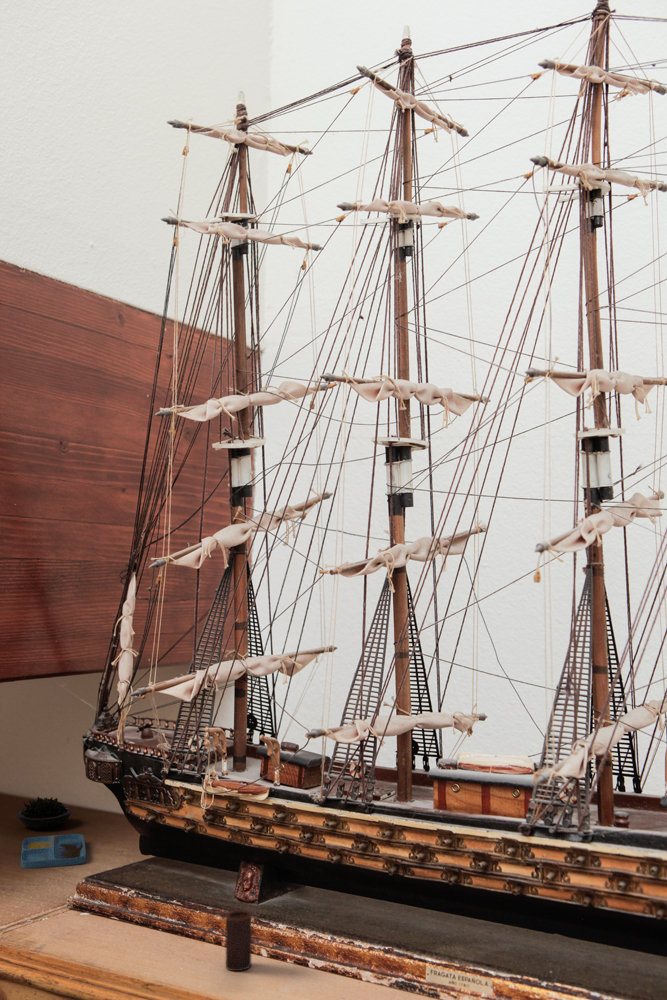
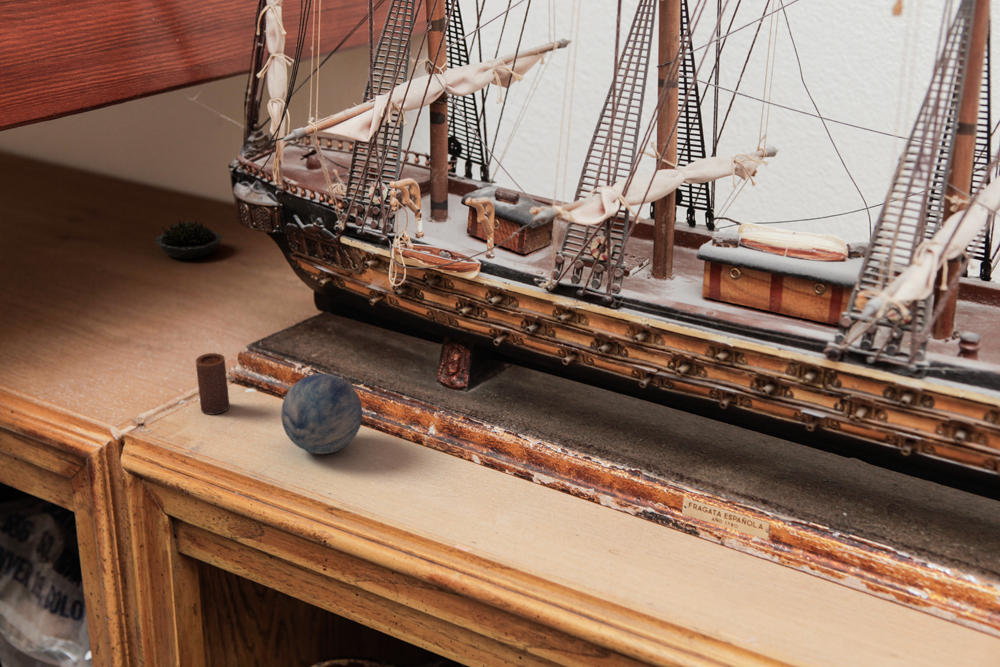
tray: present [21,834,86,869] -> none [166,271,245,318]
decorative orb: none [107,882,173,952] -> present [281,374,363,454]
candle: present [226,910,252,971] -> present [196,353,230,414]

